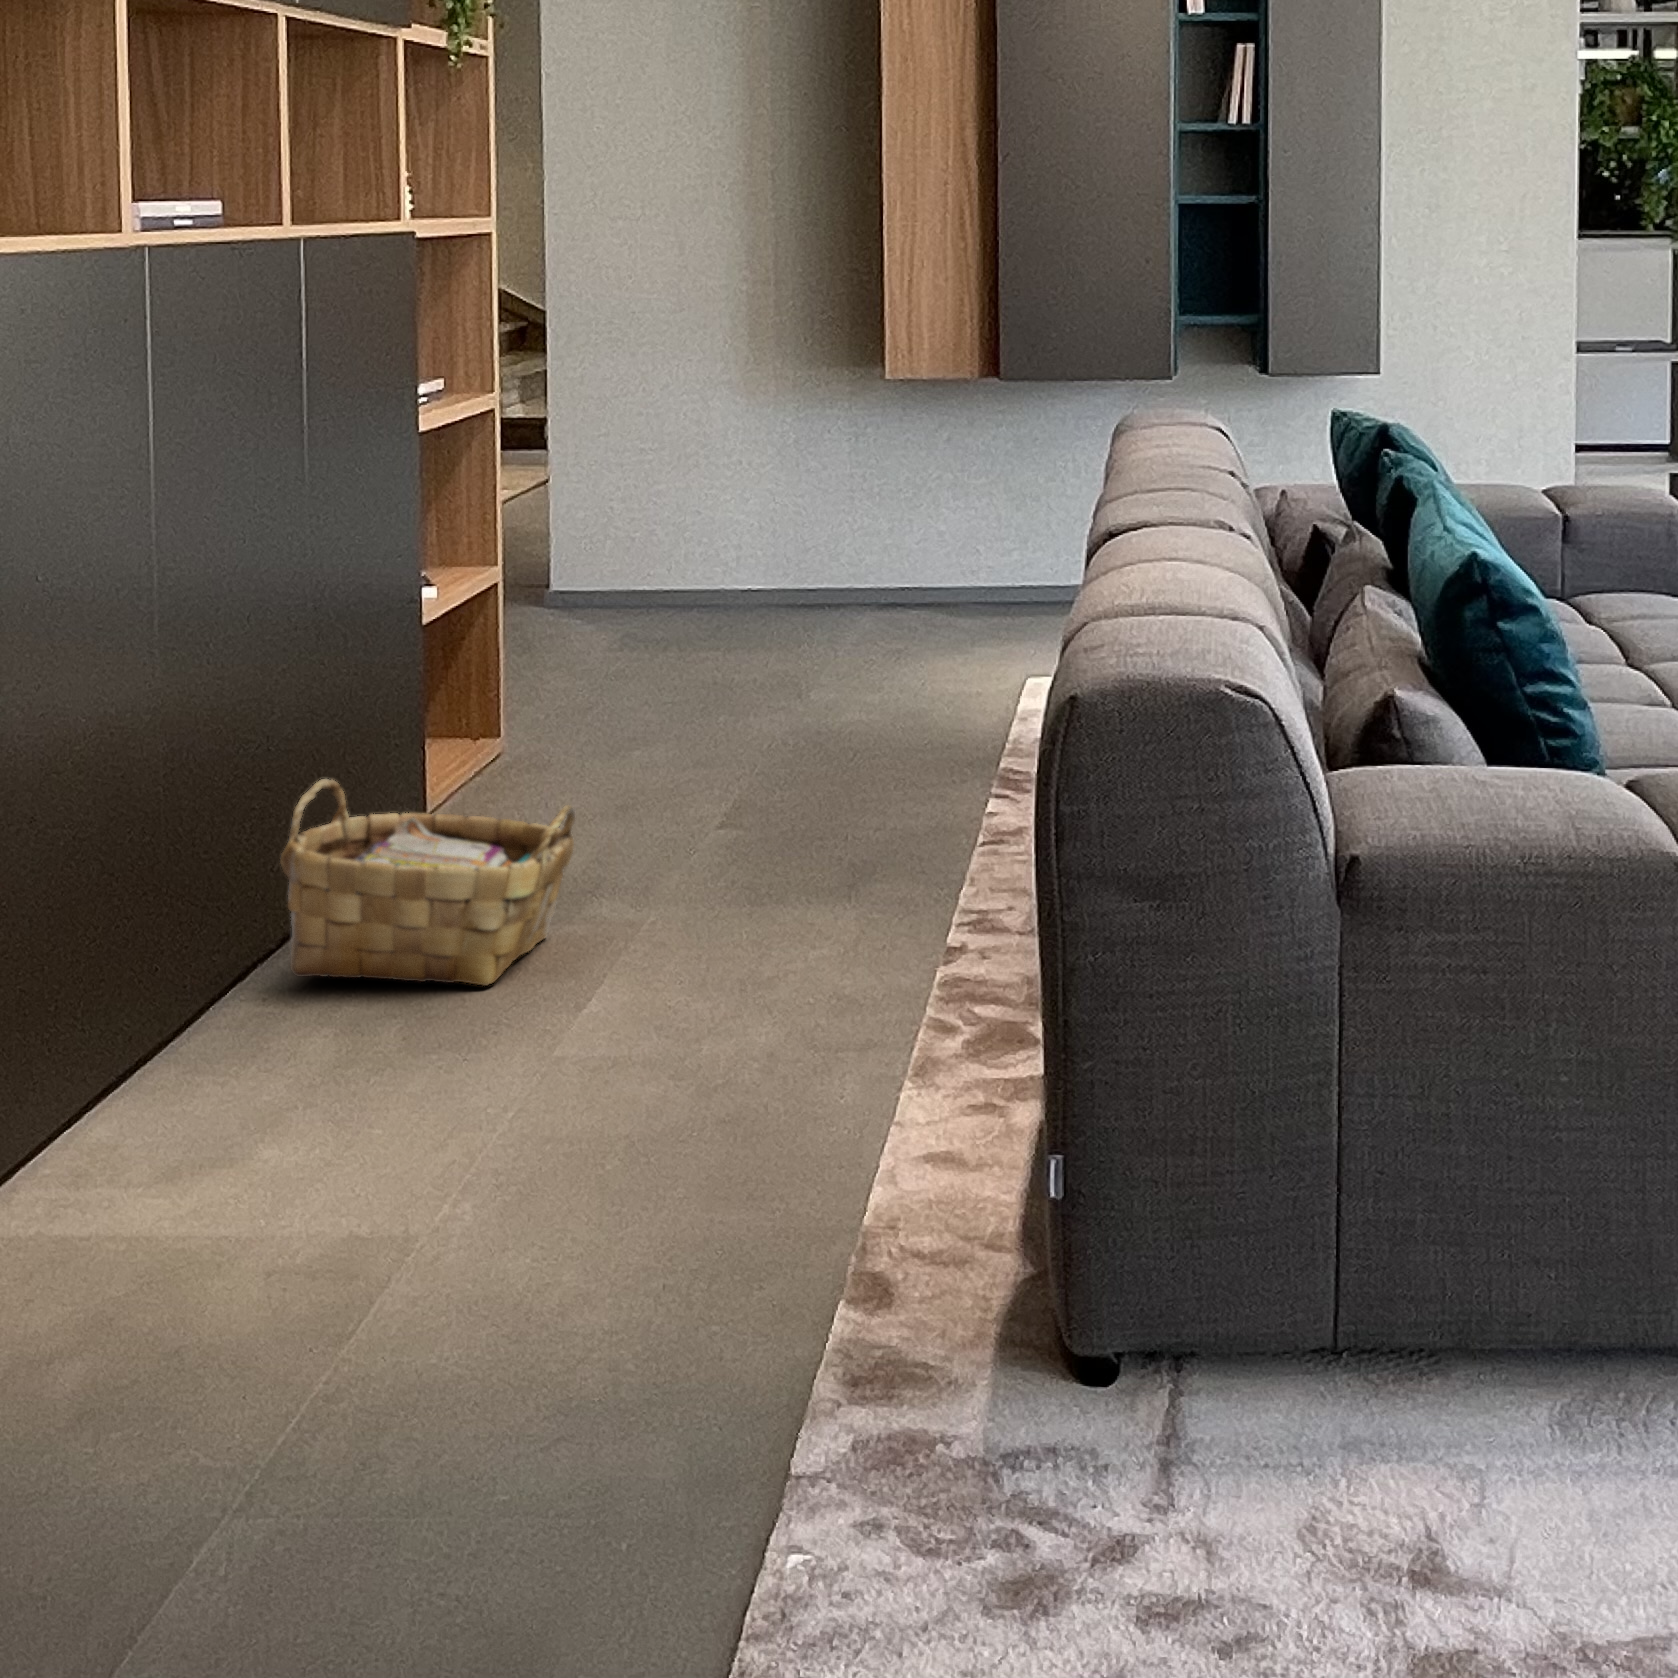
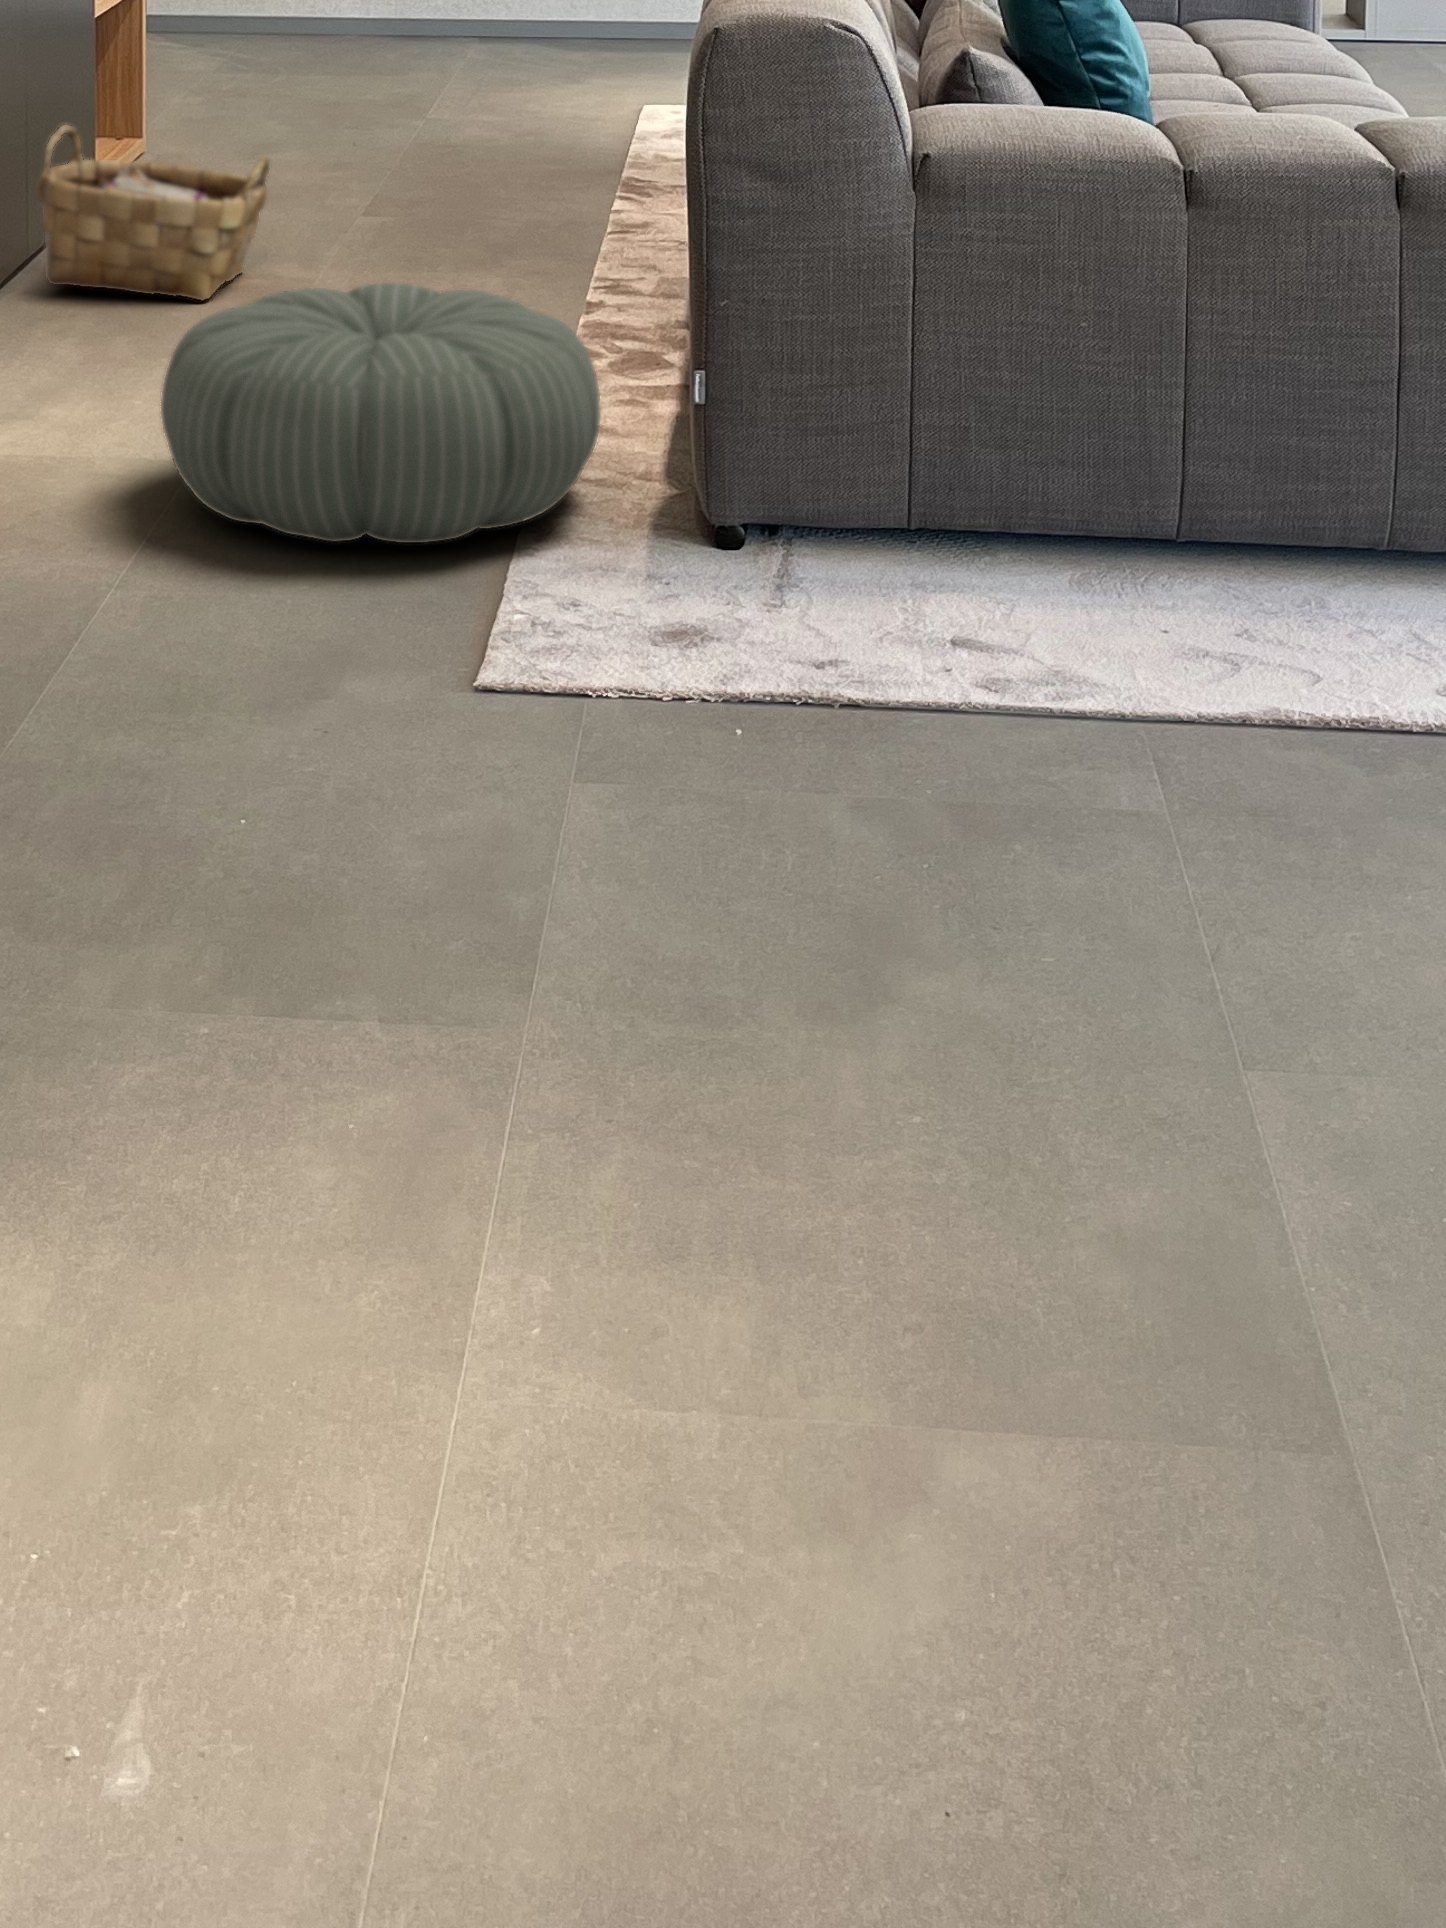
pouf: none [333,1015,939,1428] -> present [161,283,601,543]

